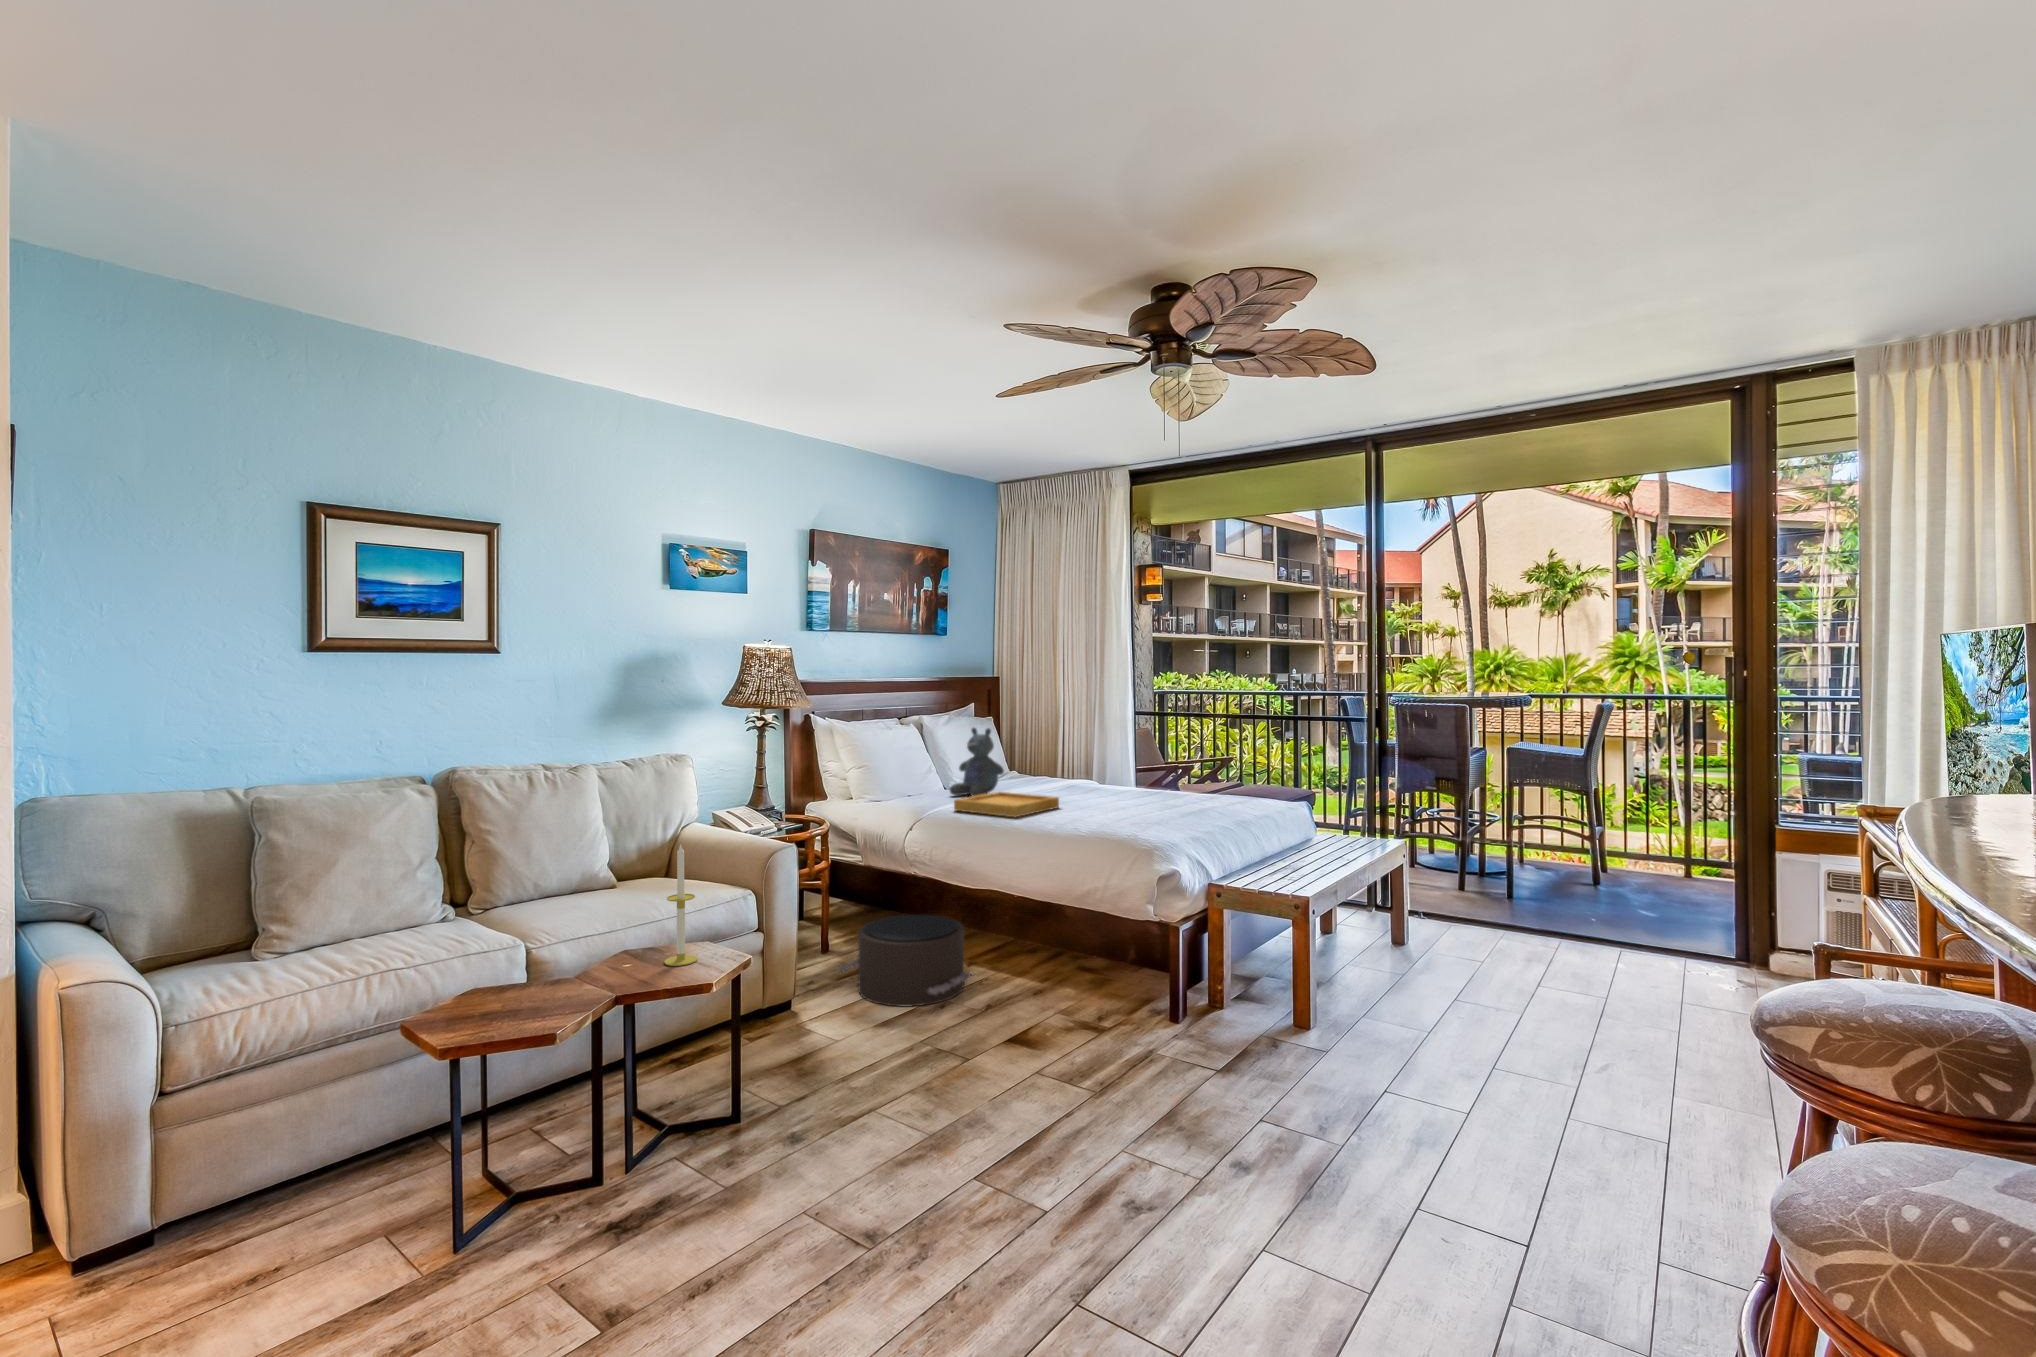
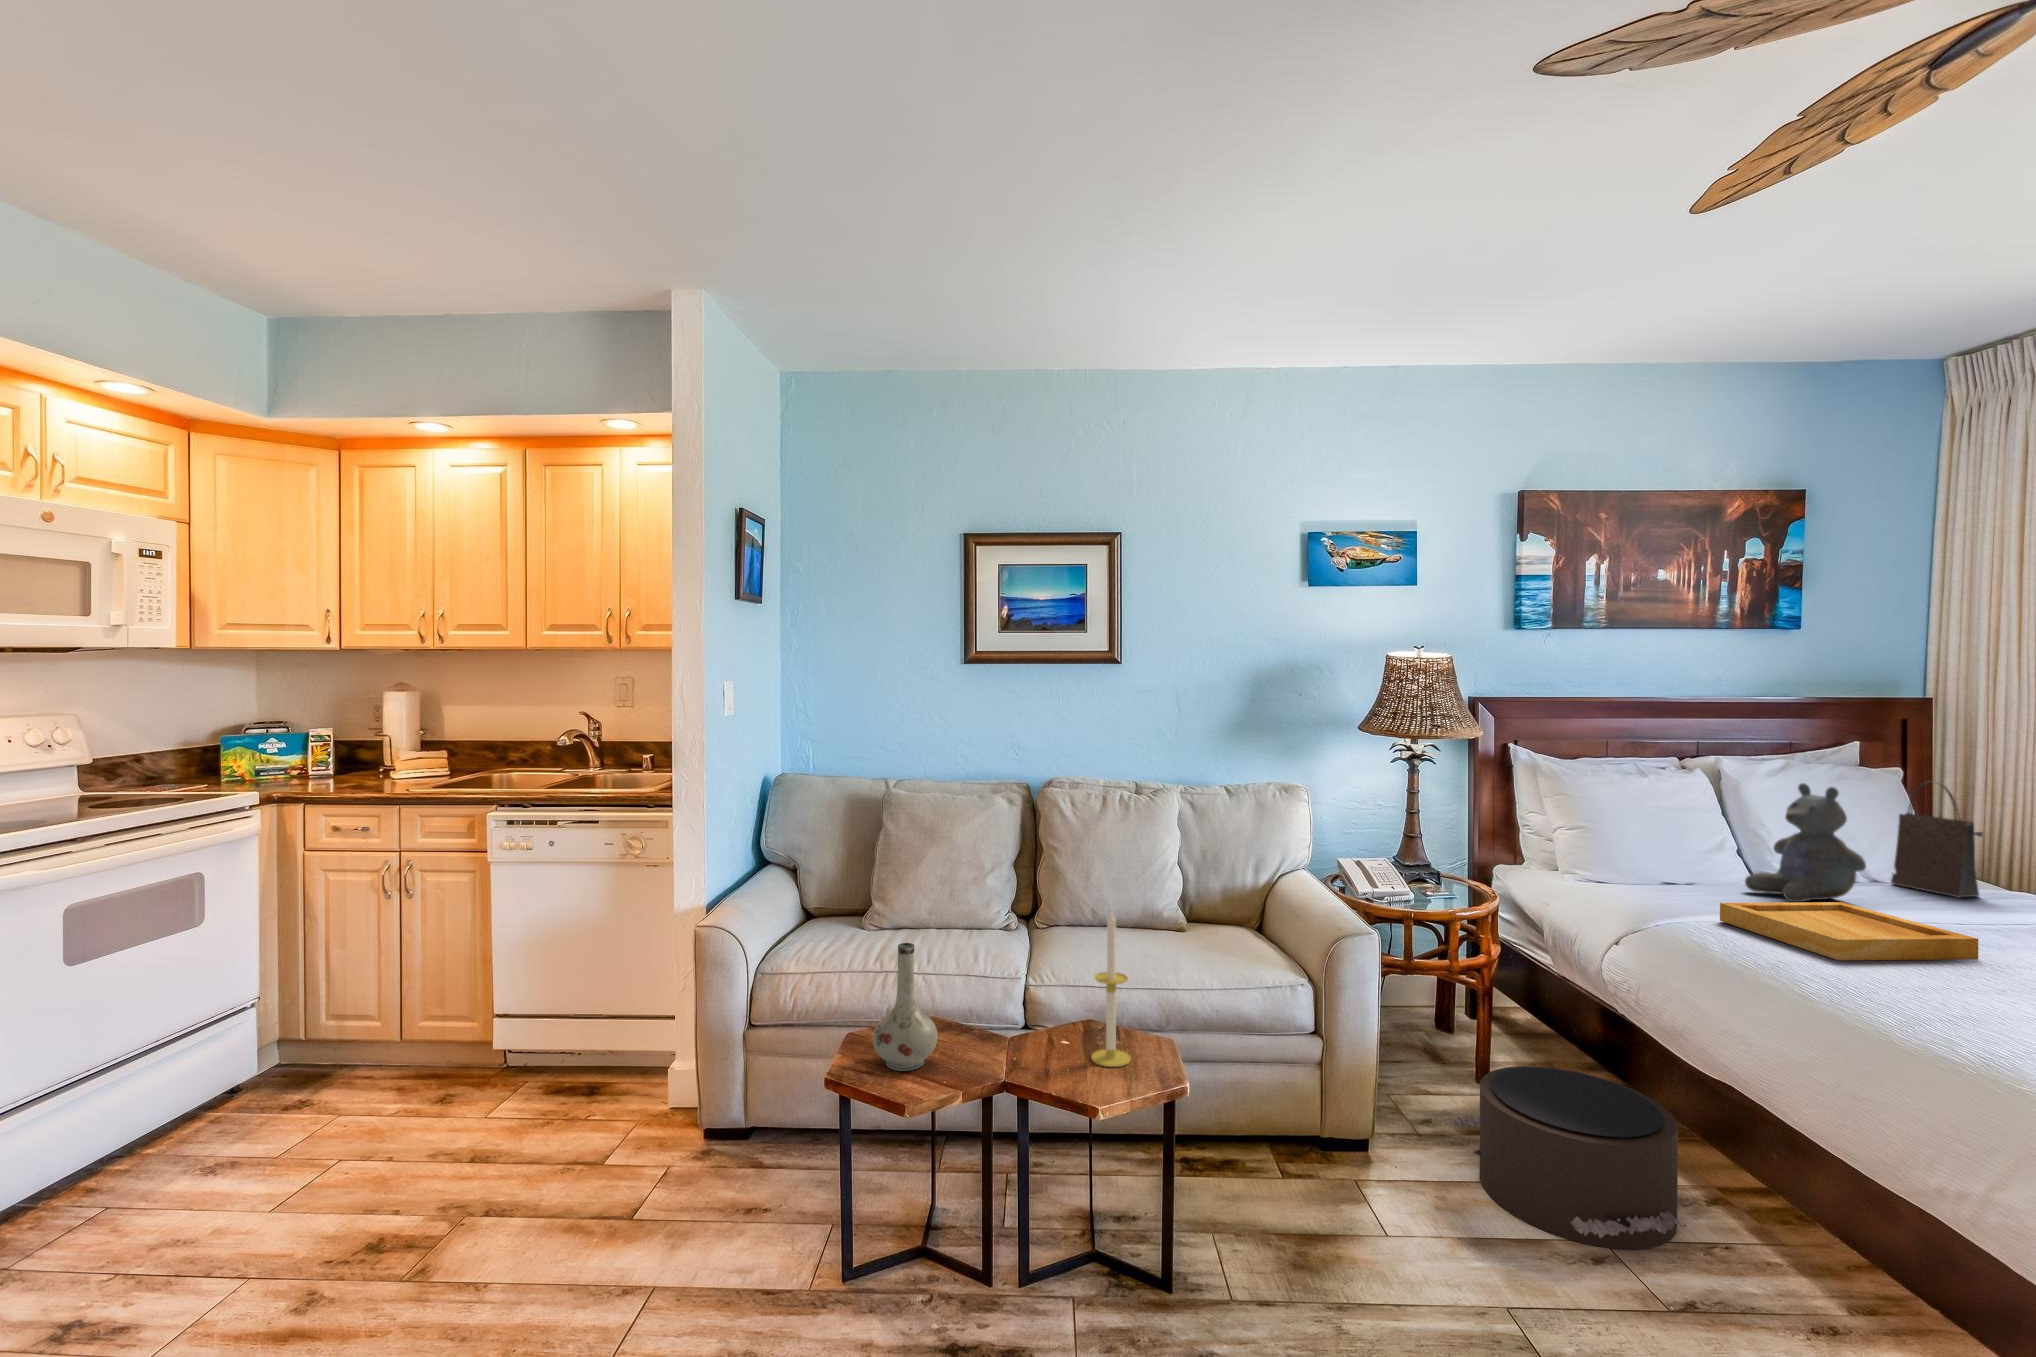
handbag: none [1003,723,1040,785] -> present [1891,782,1983,898]
vase: none [483,901,550,1016] -> present [873,943,938,1071]

